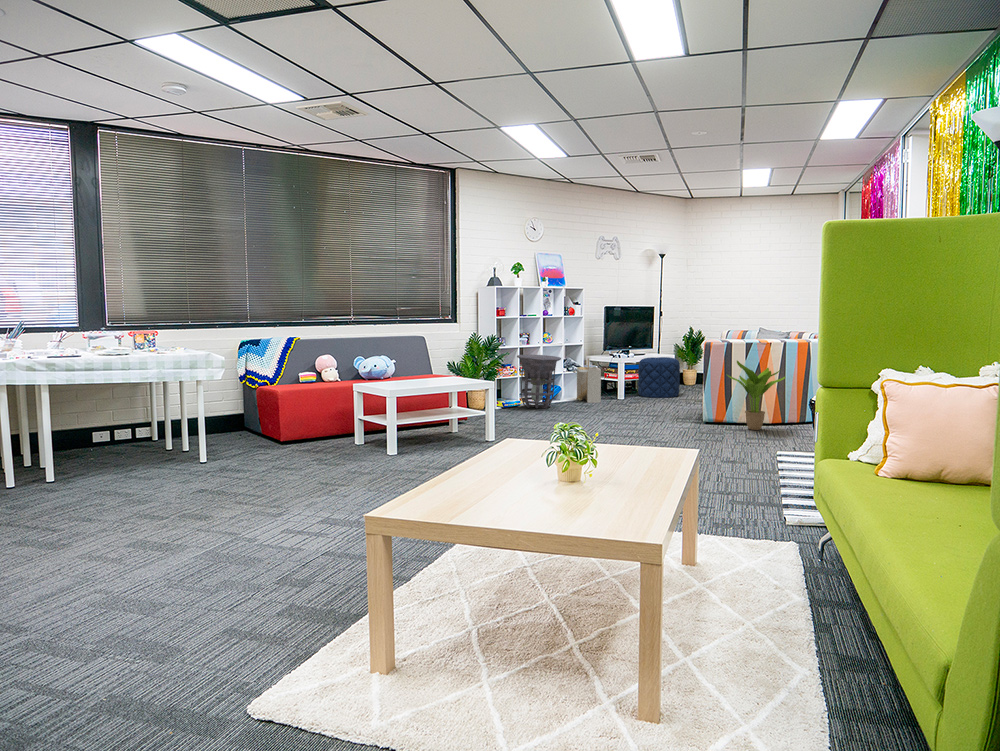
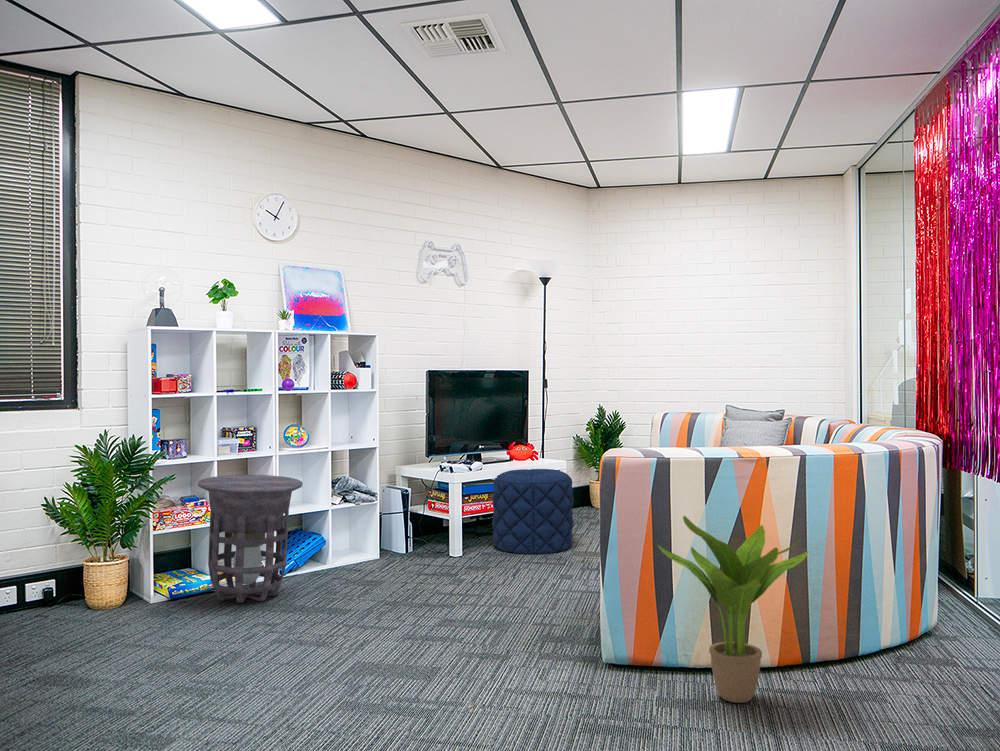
storage bin: present [577,358,601,403] -> none [358,478,403,576]

